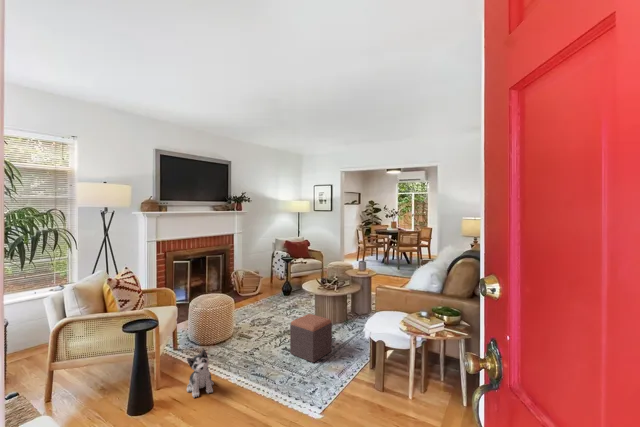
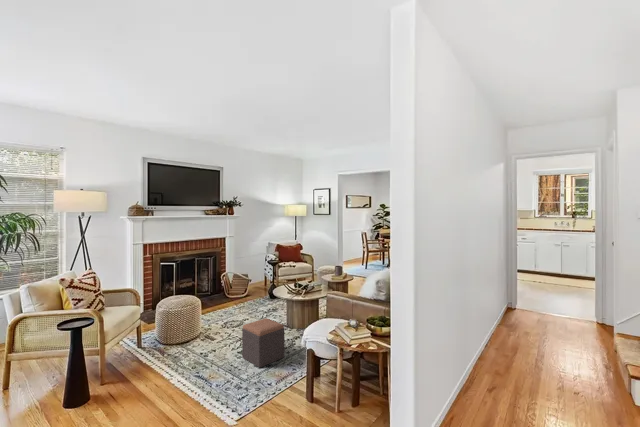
plush toy: present [187,349,214,398] -> none [125,348,154,395]

